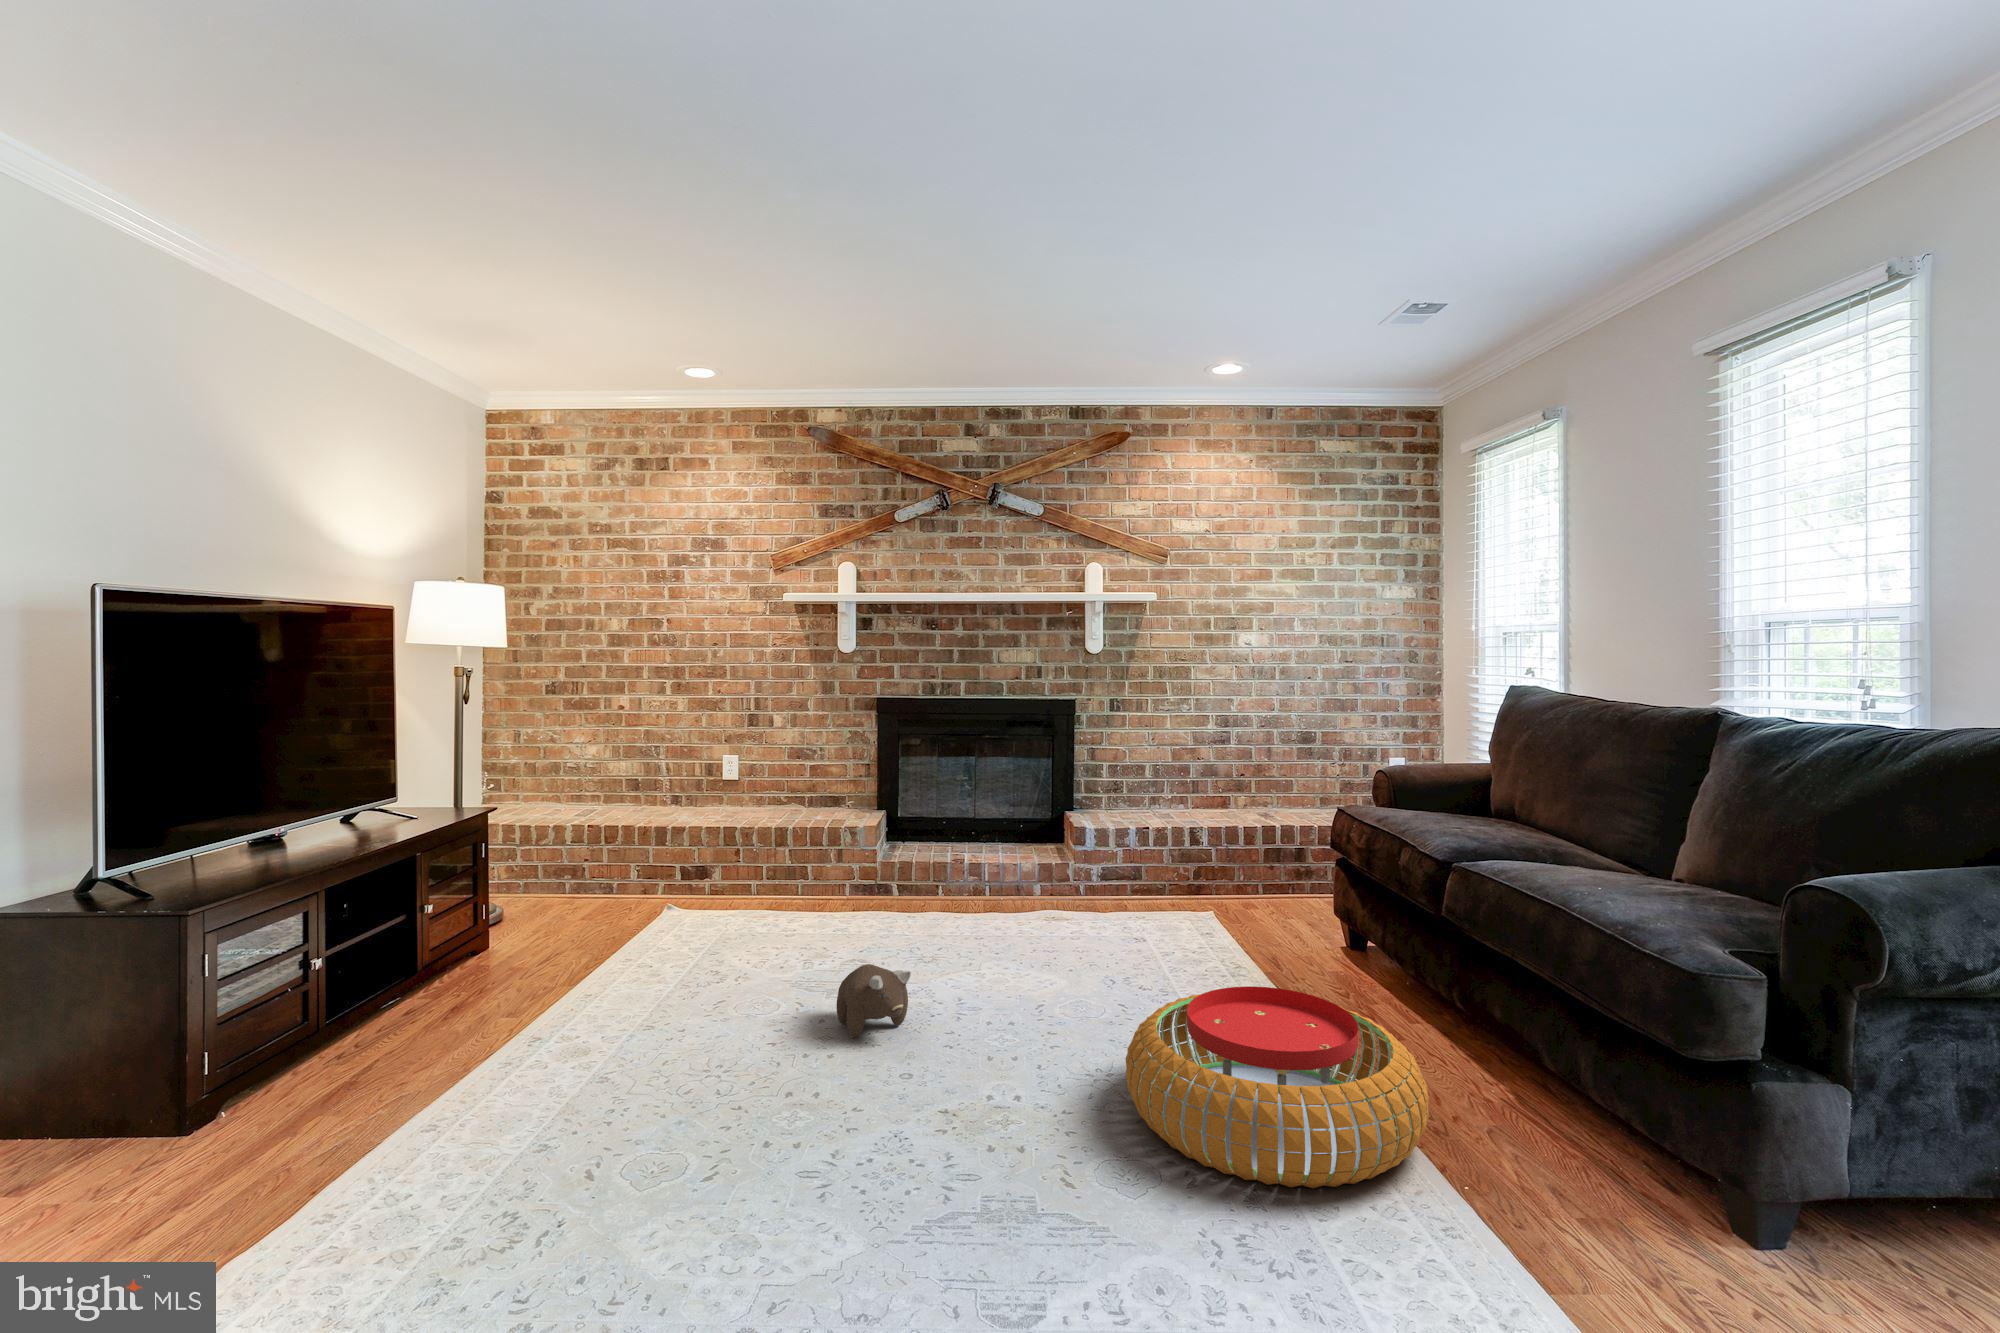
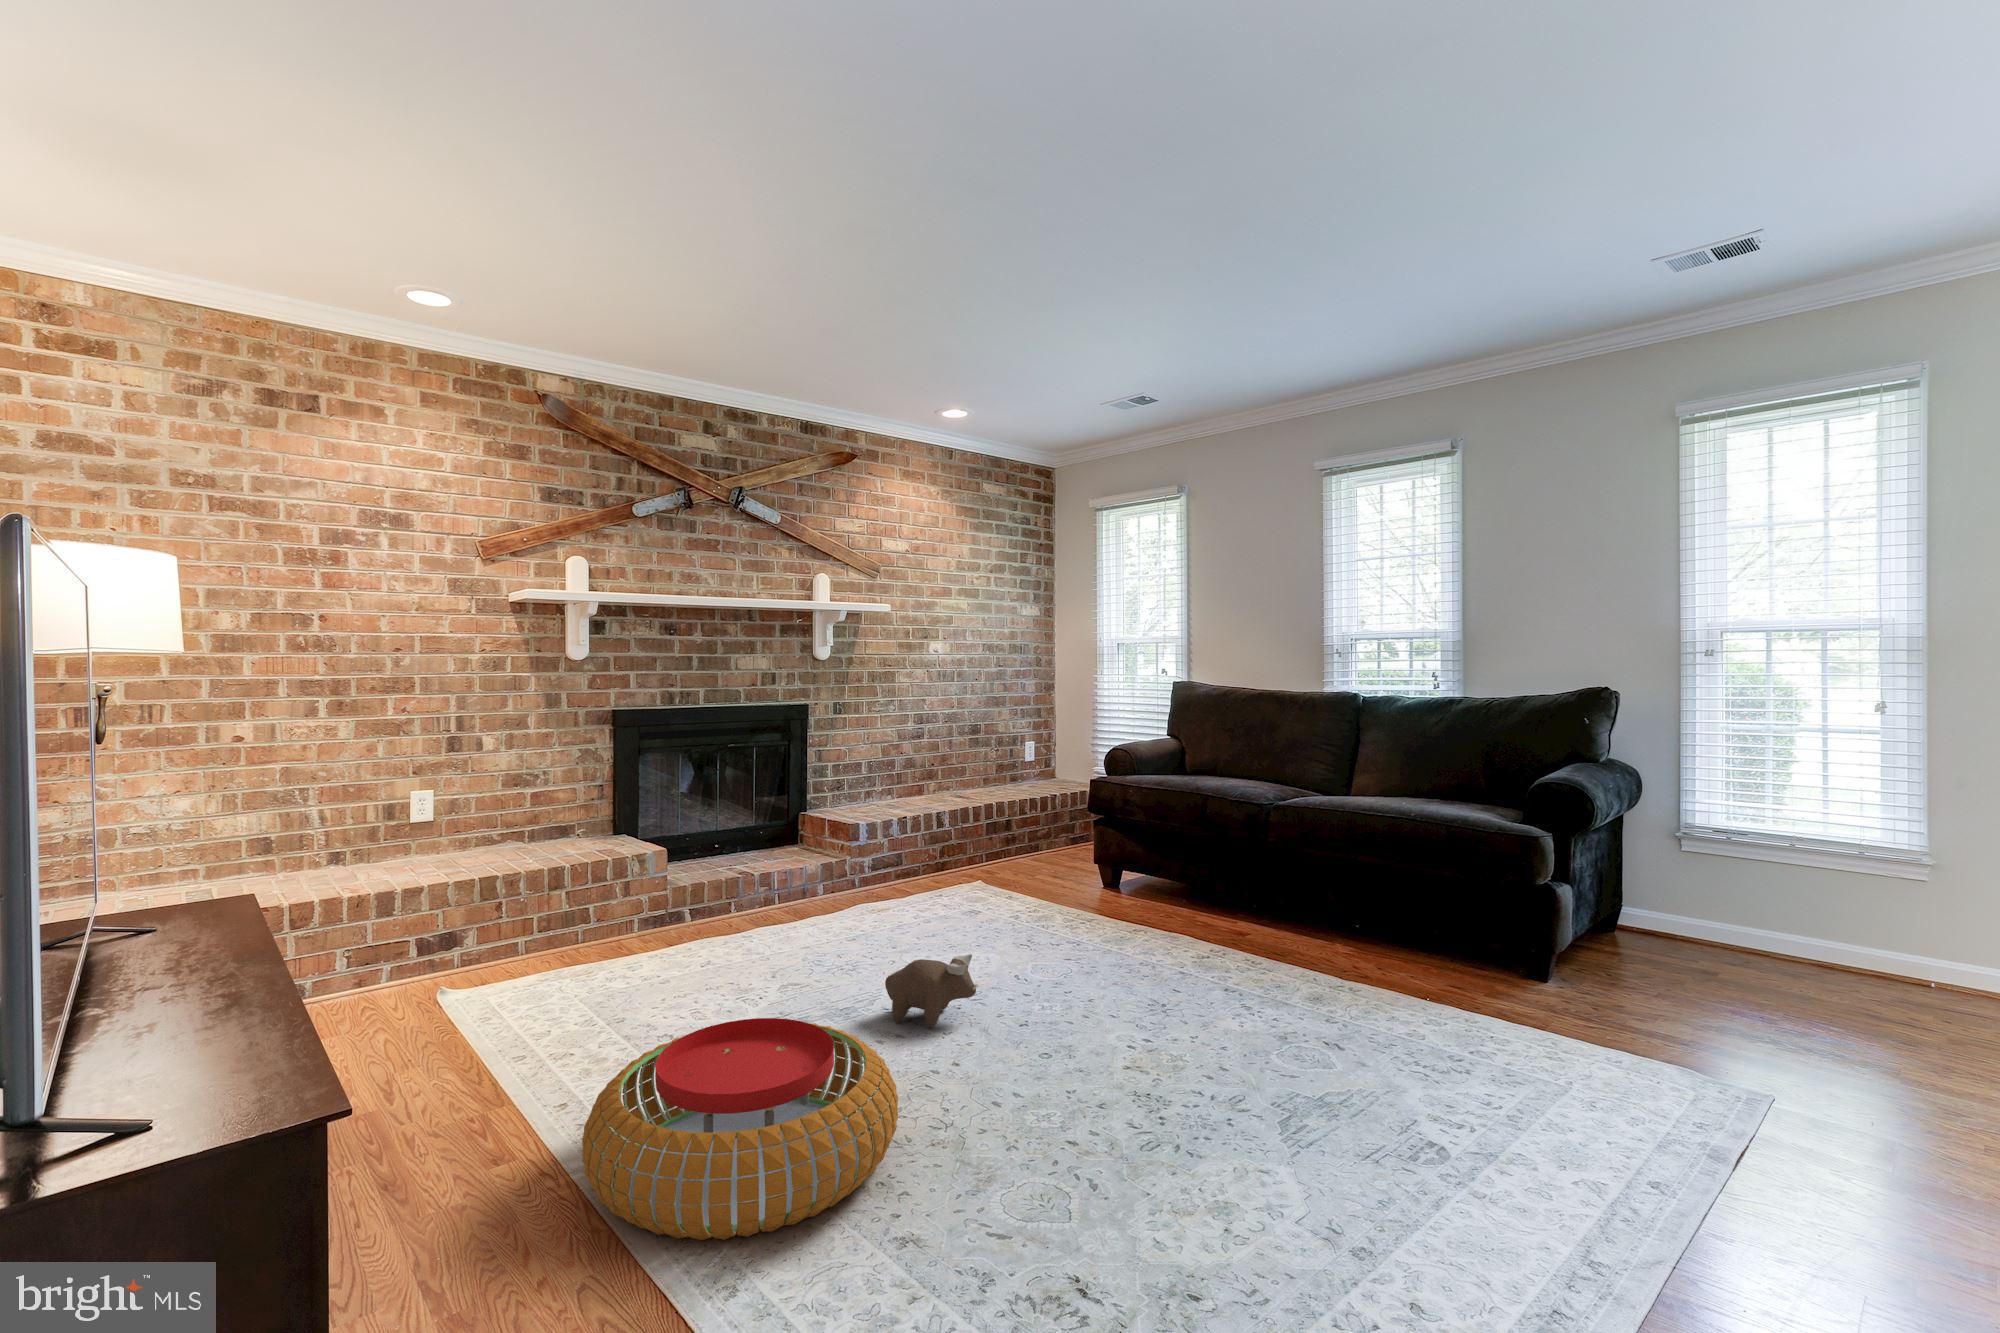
pouf: present [1126,986,1429,1188] -> present [582,1018,898,1240]

